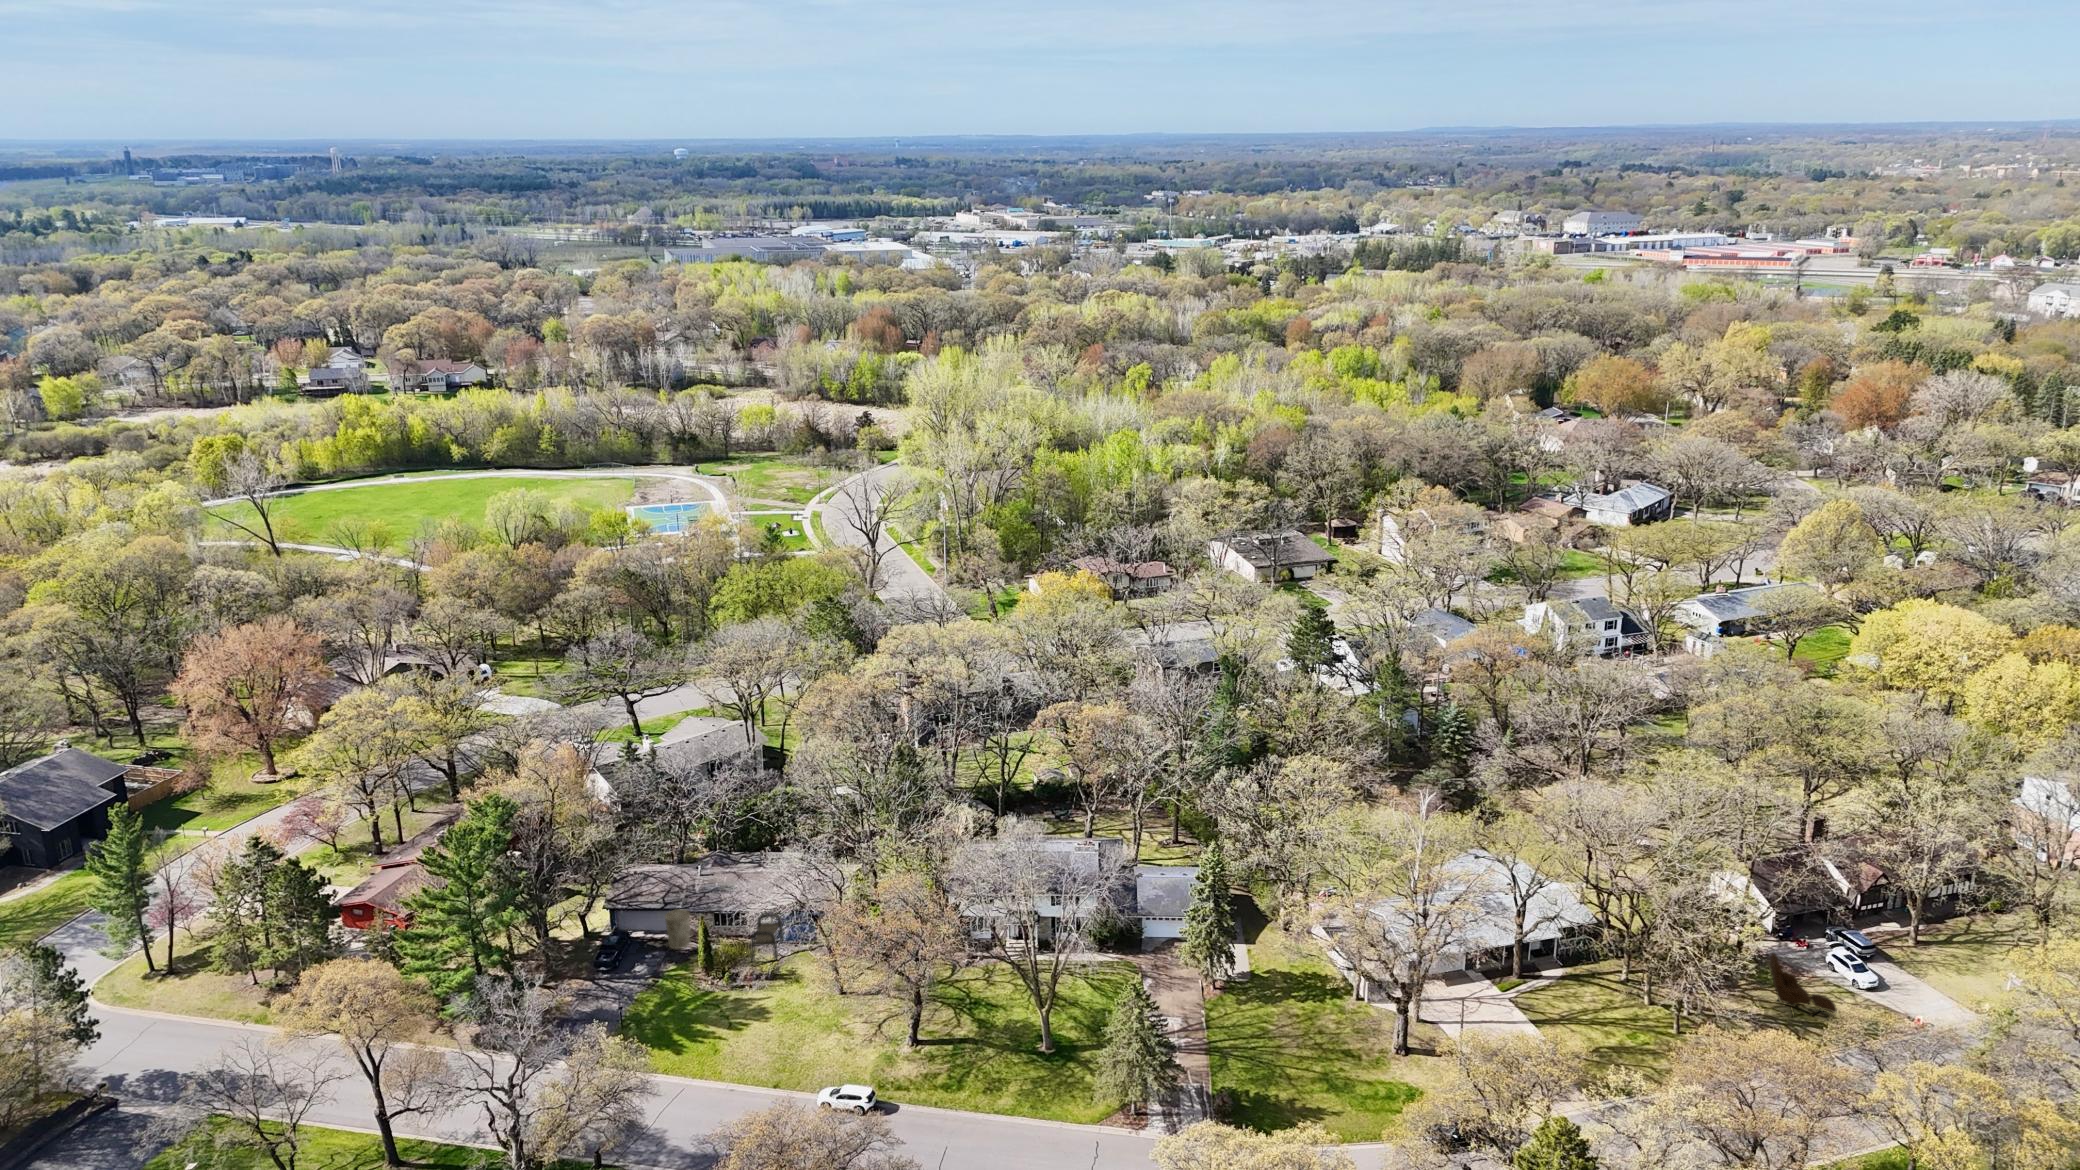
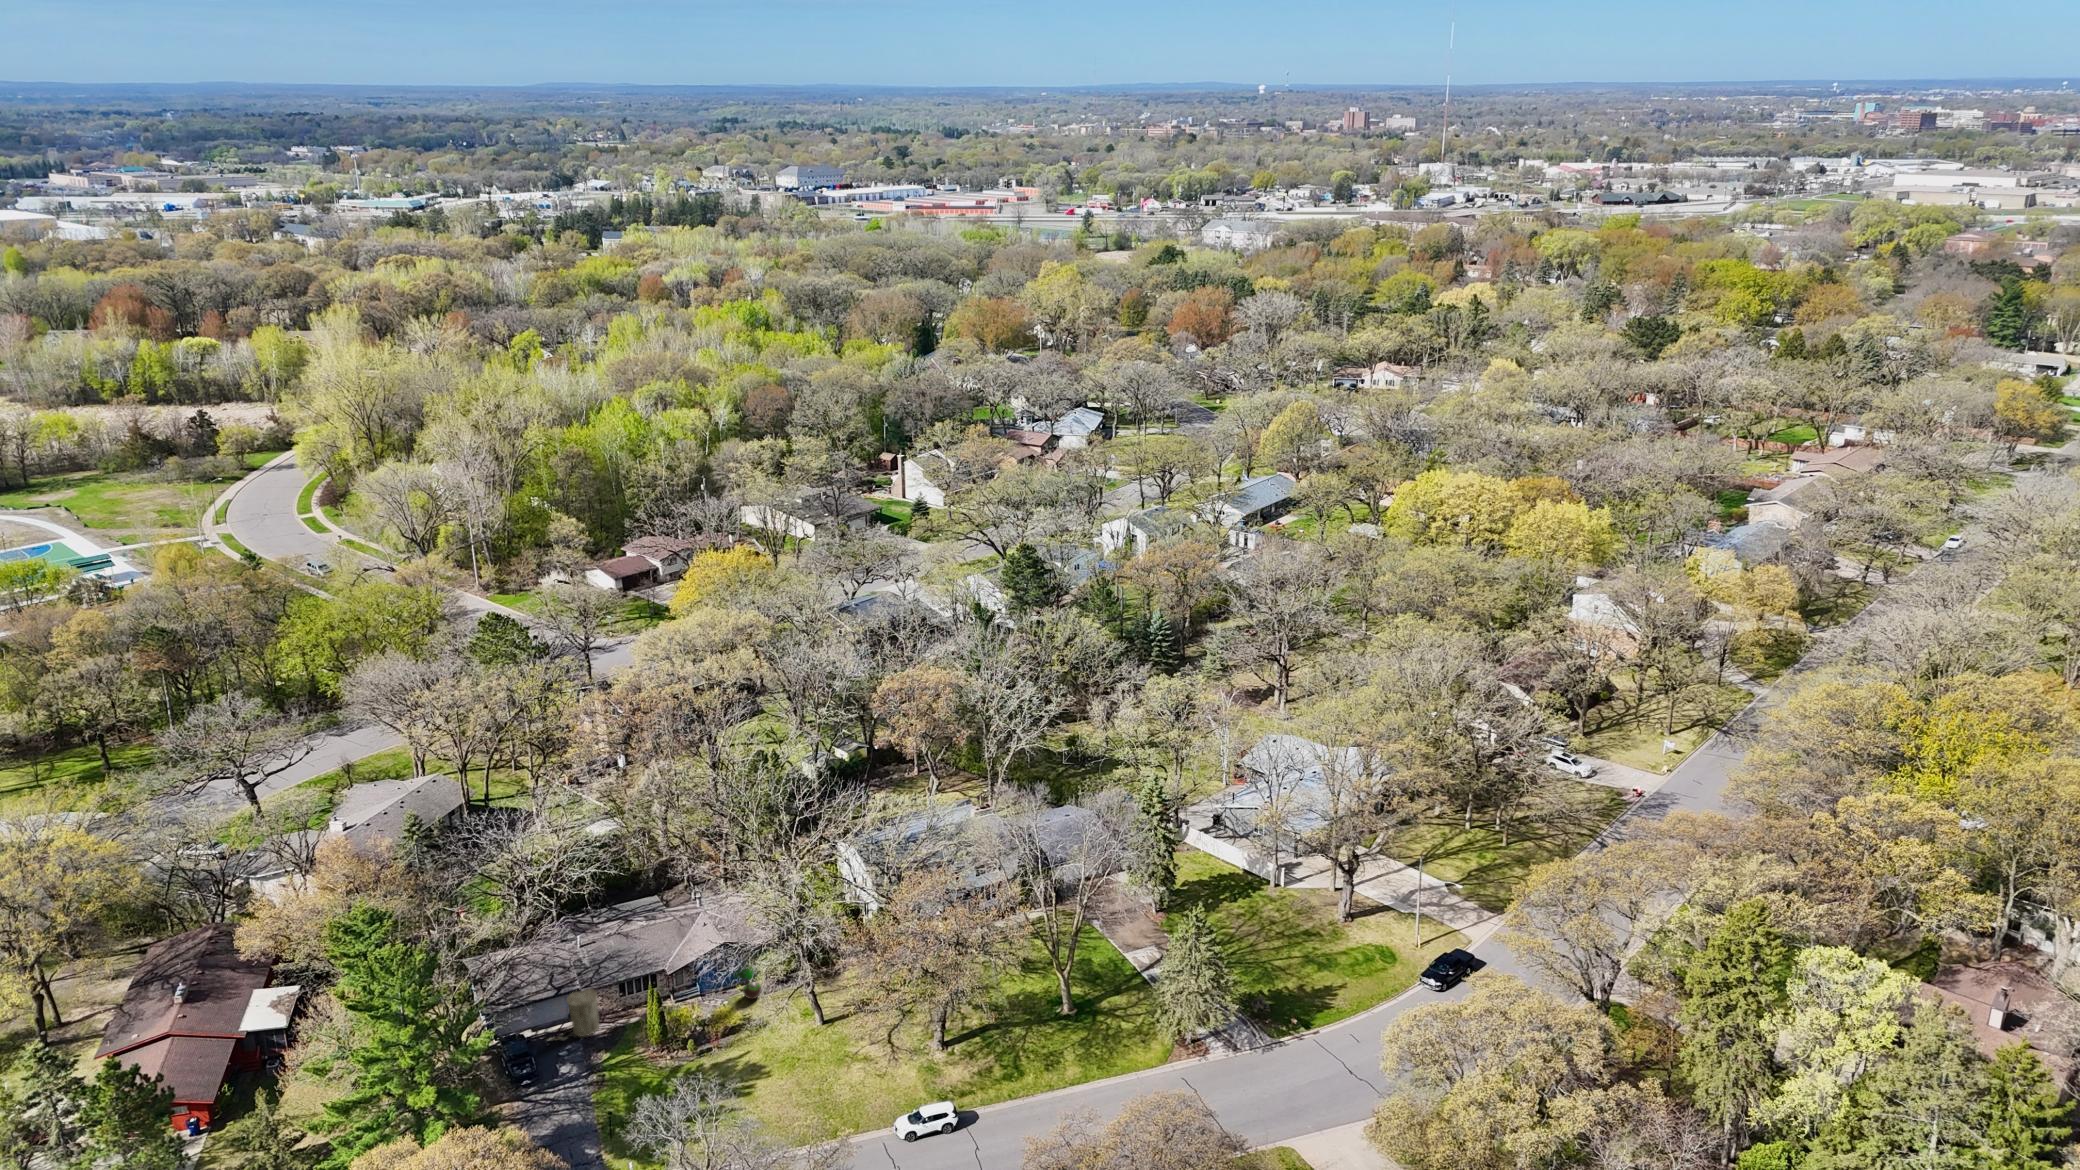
bench: present [750,913,784,961] -> none [677,963,721,1021]
potted tree: none [792,922,817,959] -> present [736,967,761,999]
lounge chair: present [1770,953,1837,1017] -> none [1538,767,1587,813]

